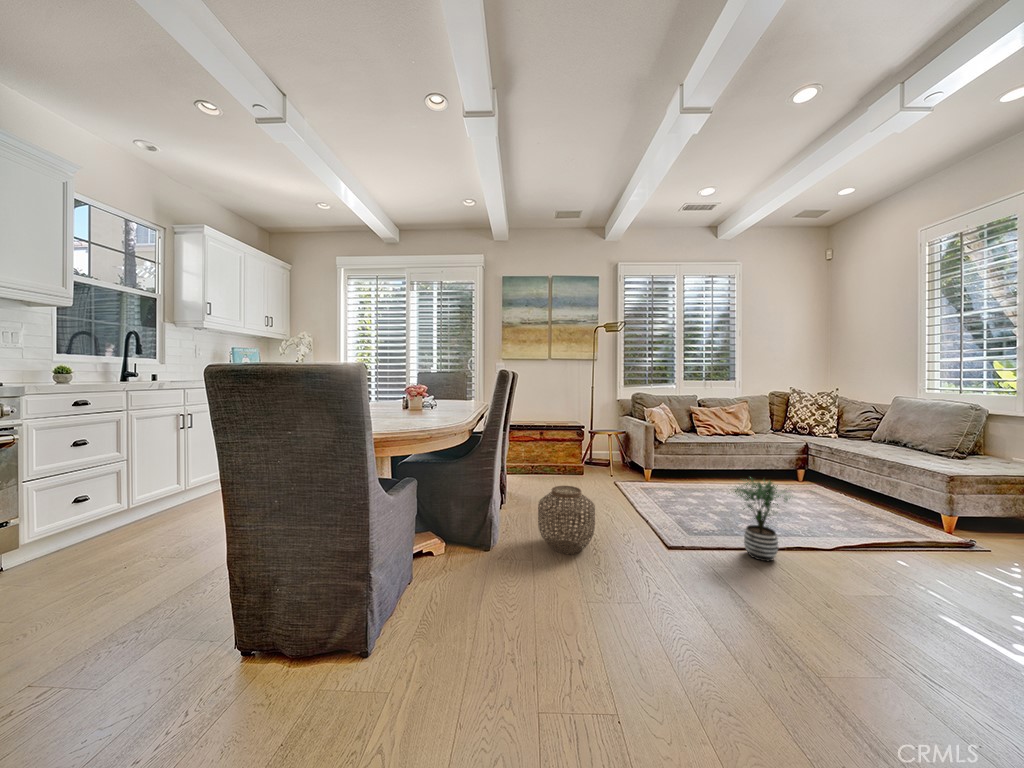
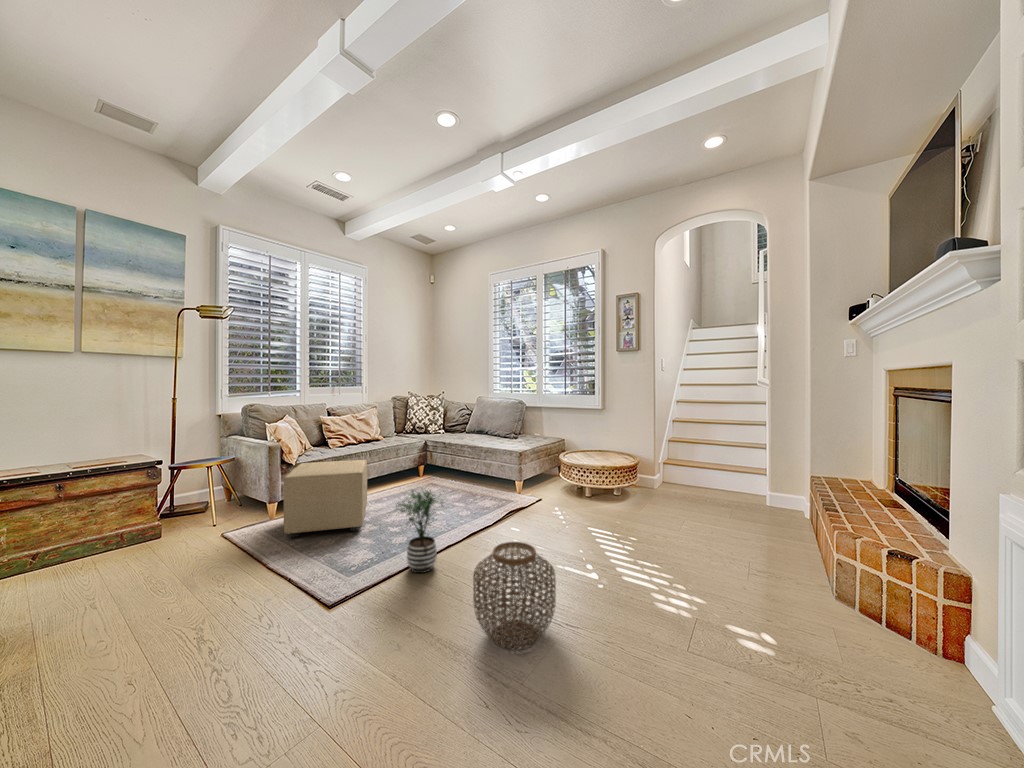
ottoman: none [650,442,725,508] -> present [284,460,367,538]
woven basket: present [538,486,595,554] -> present [473,542,556,649]

